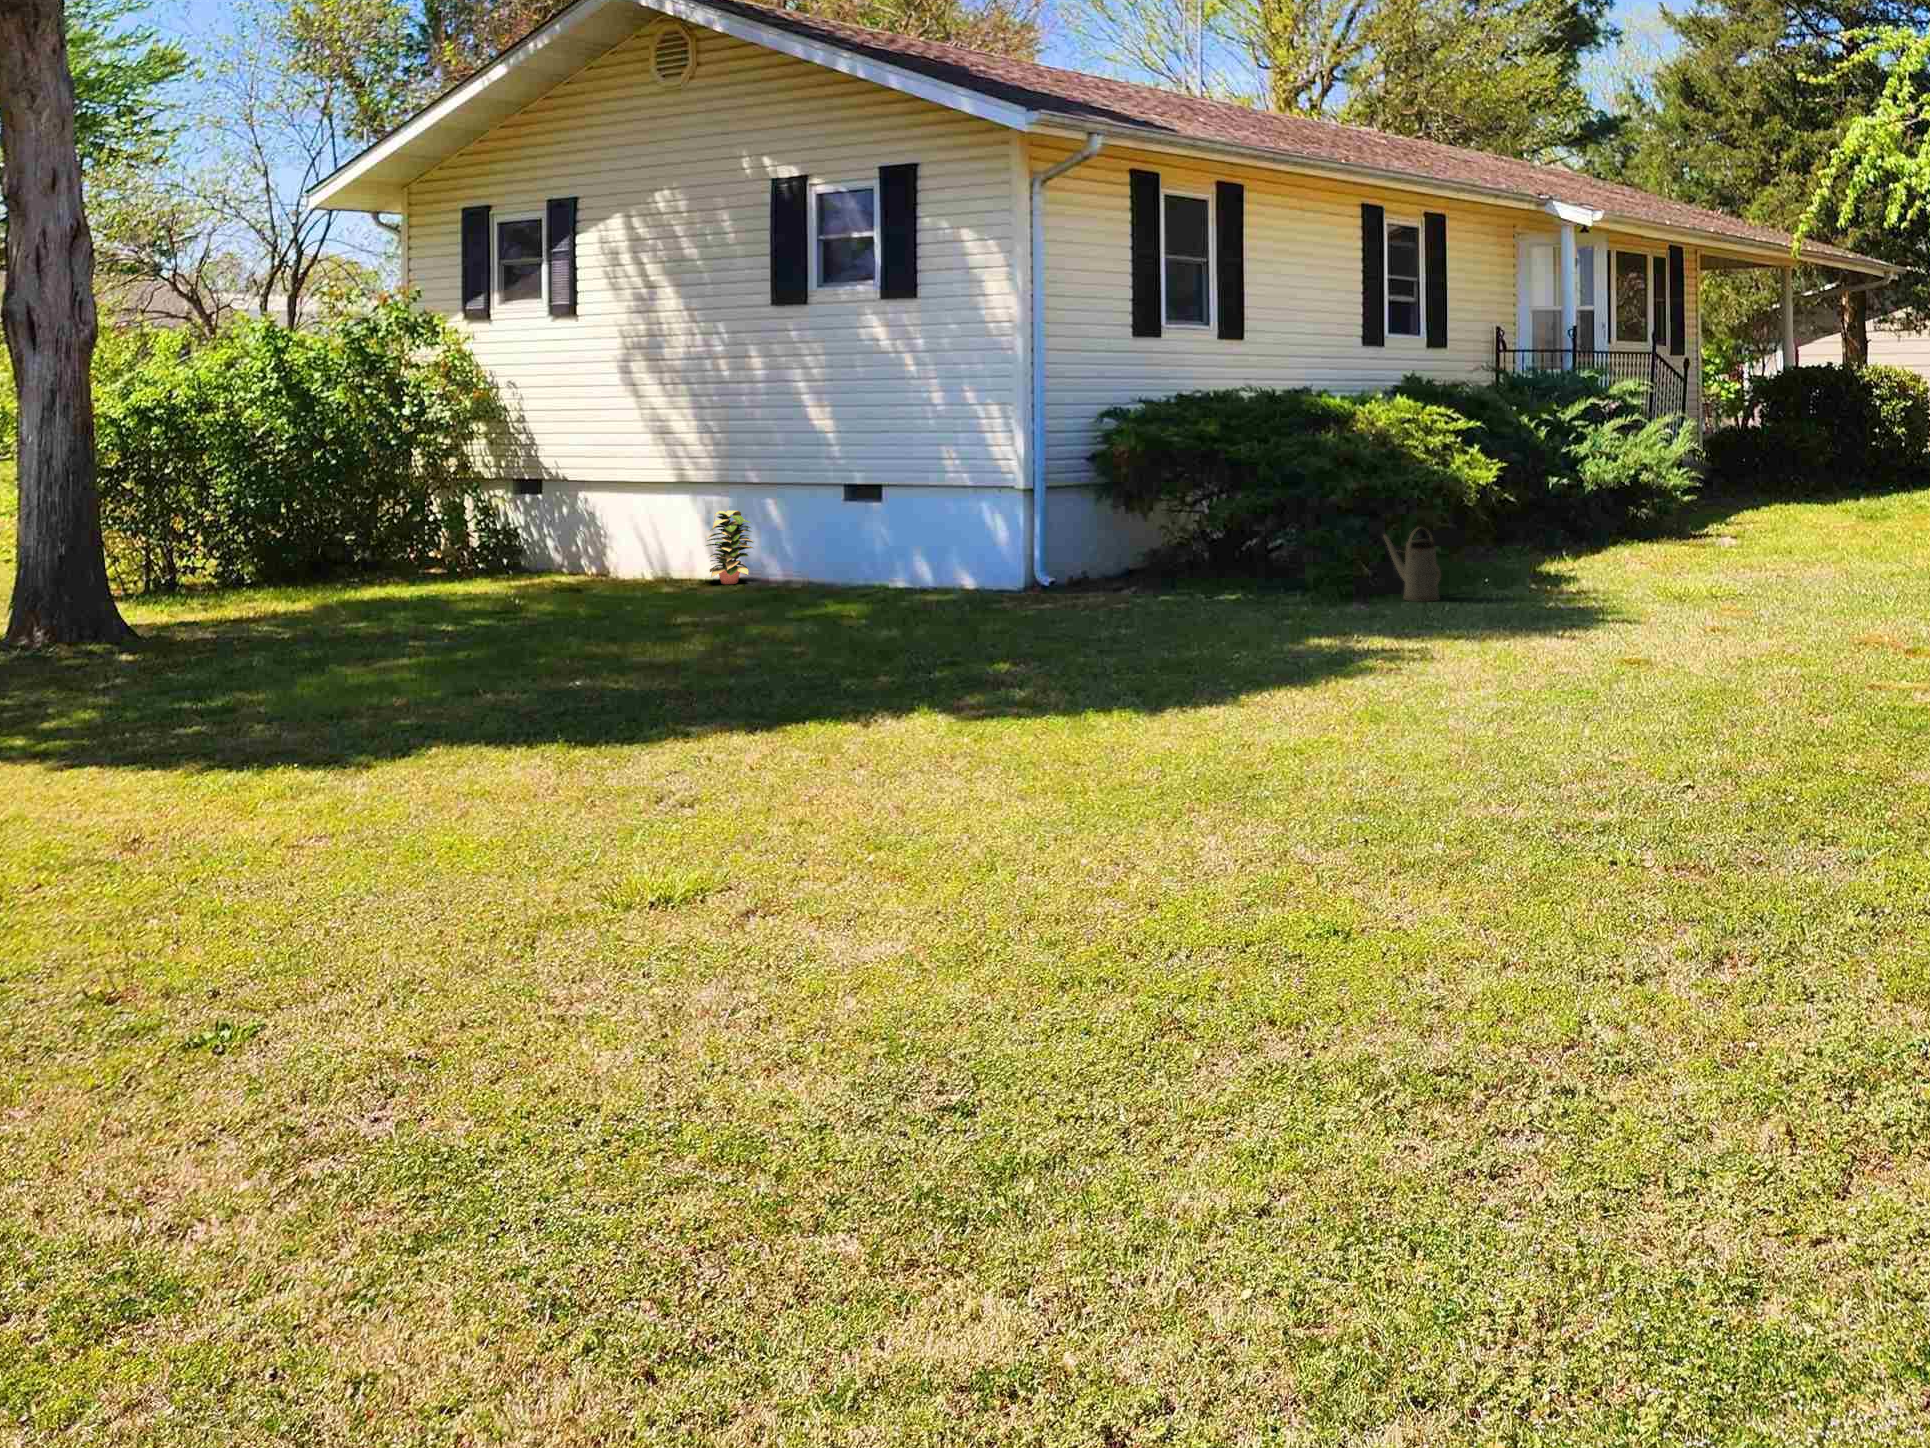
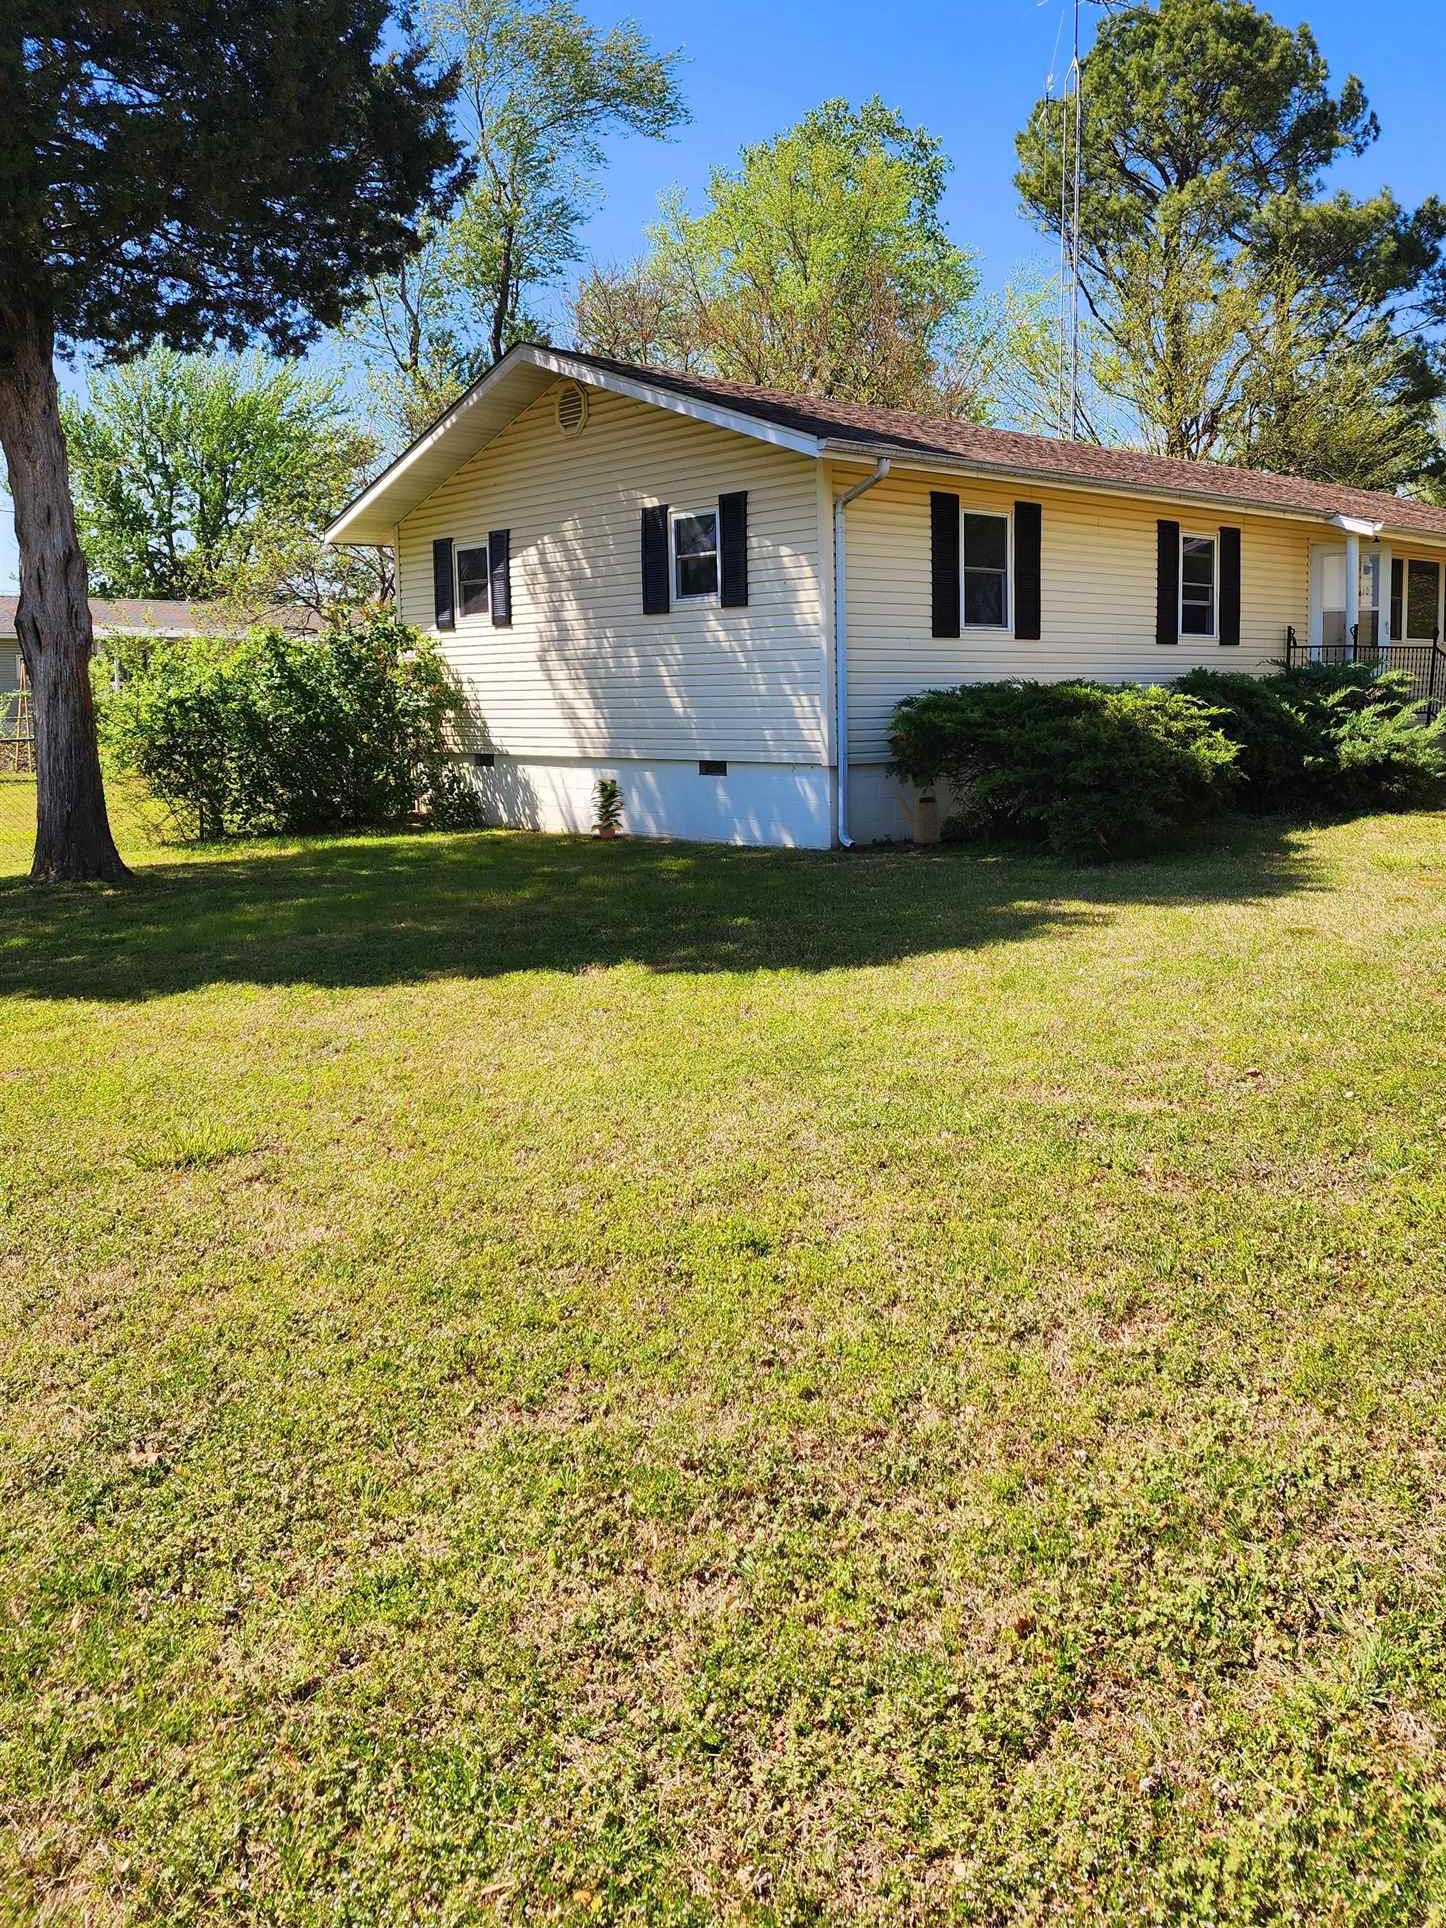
watering can: present [1383,528,1441,602] -> present [896,787,943,843]

